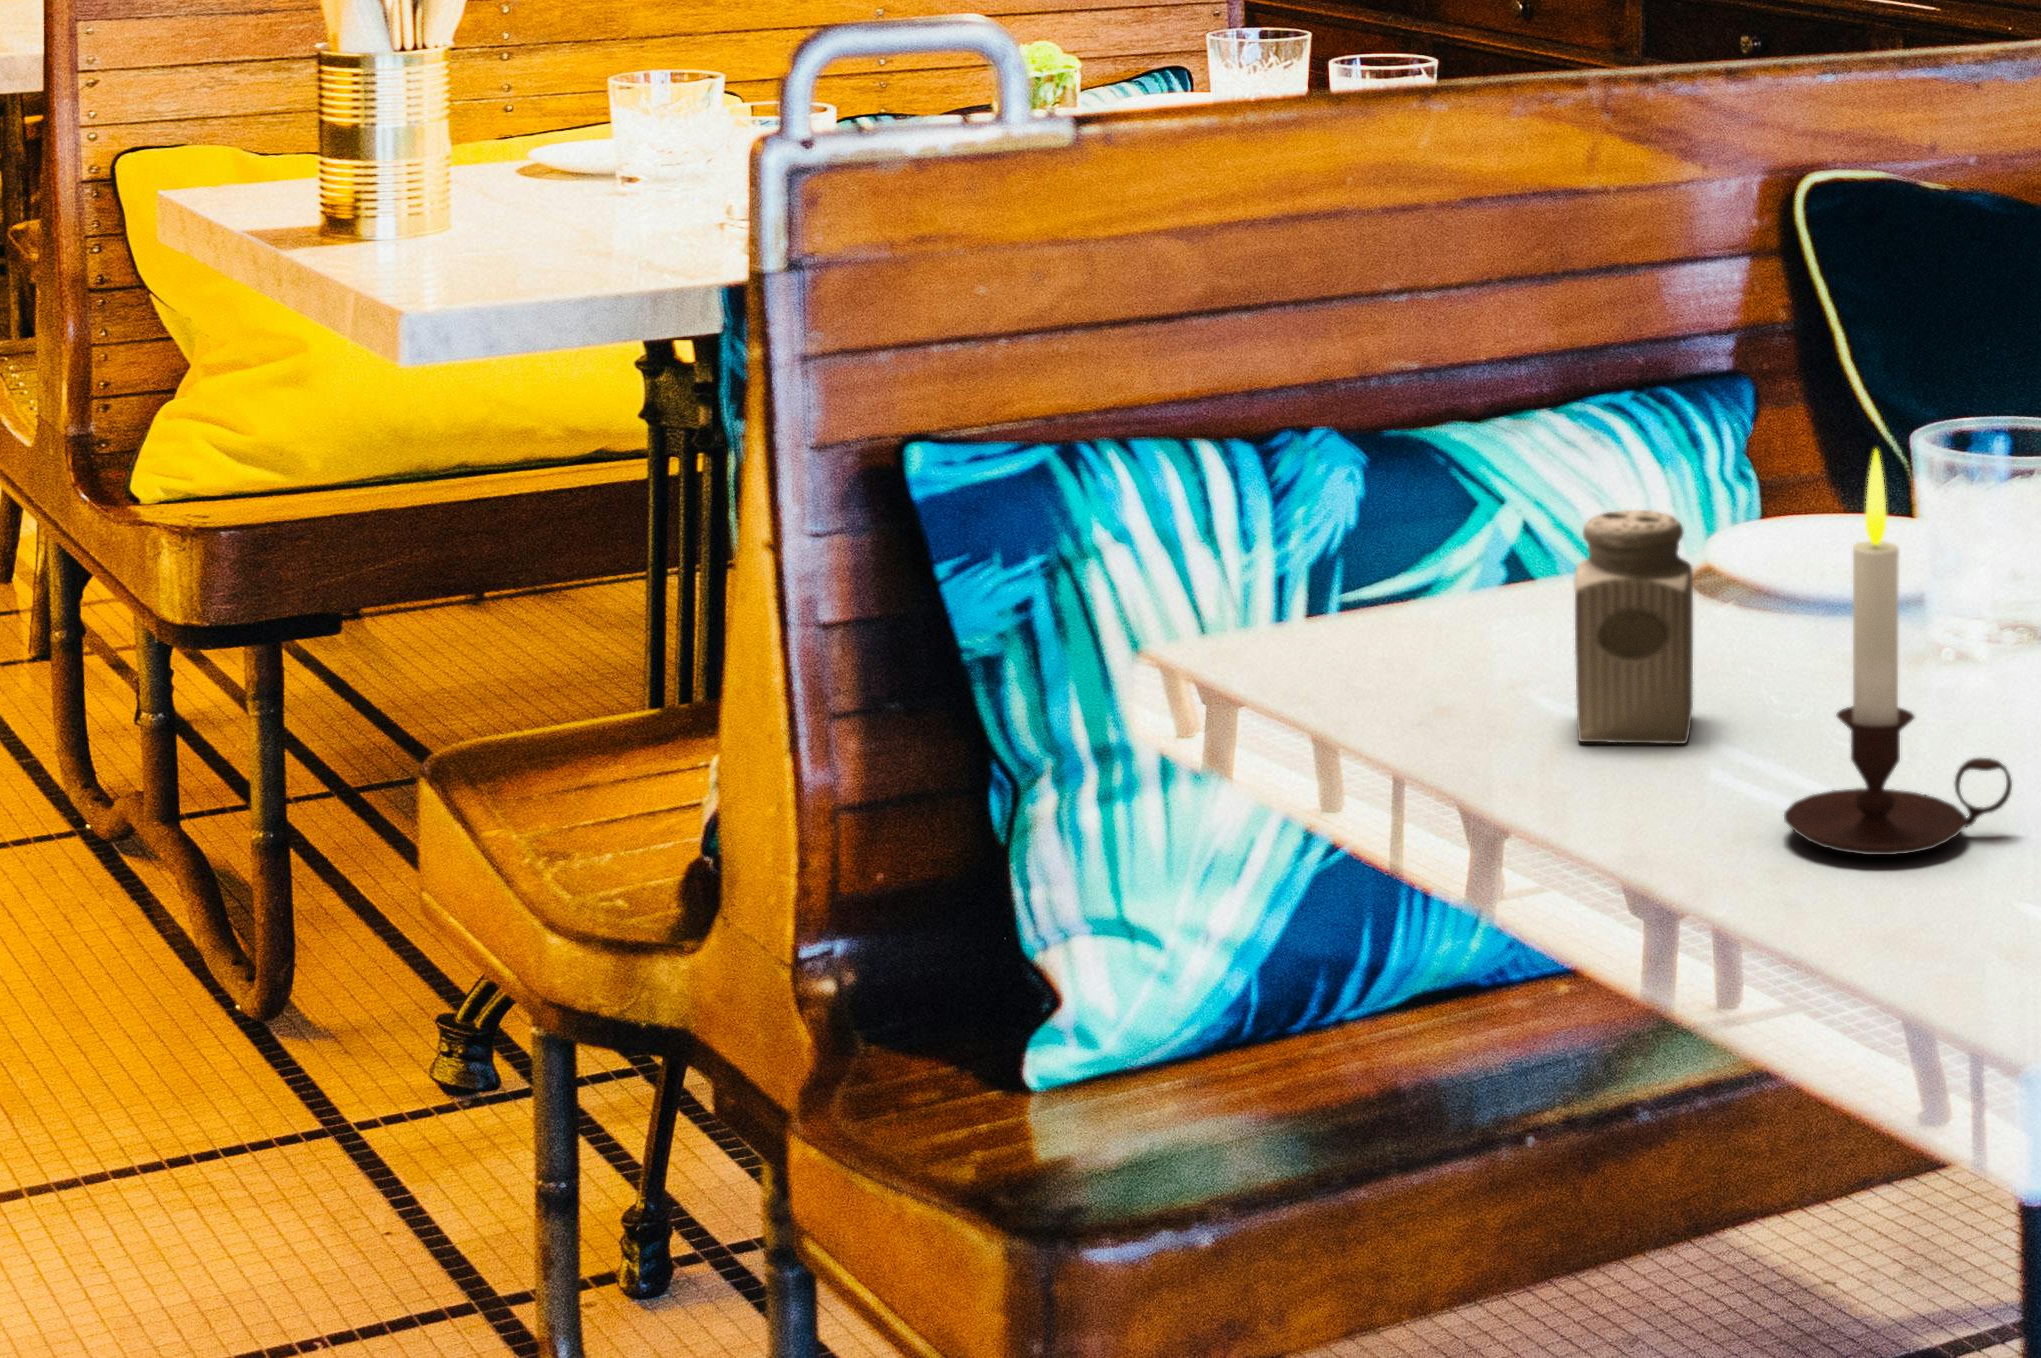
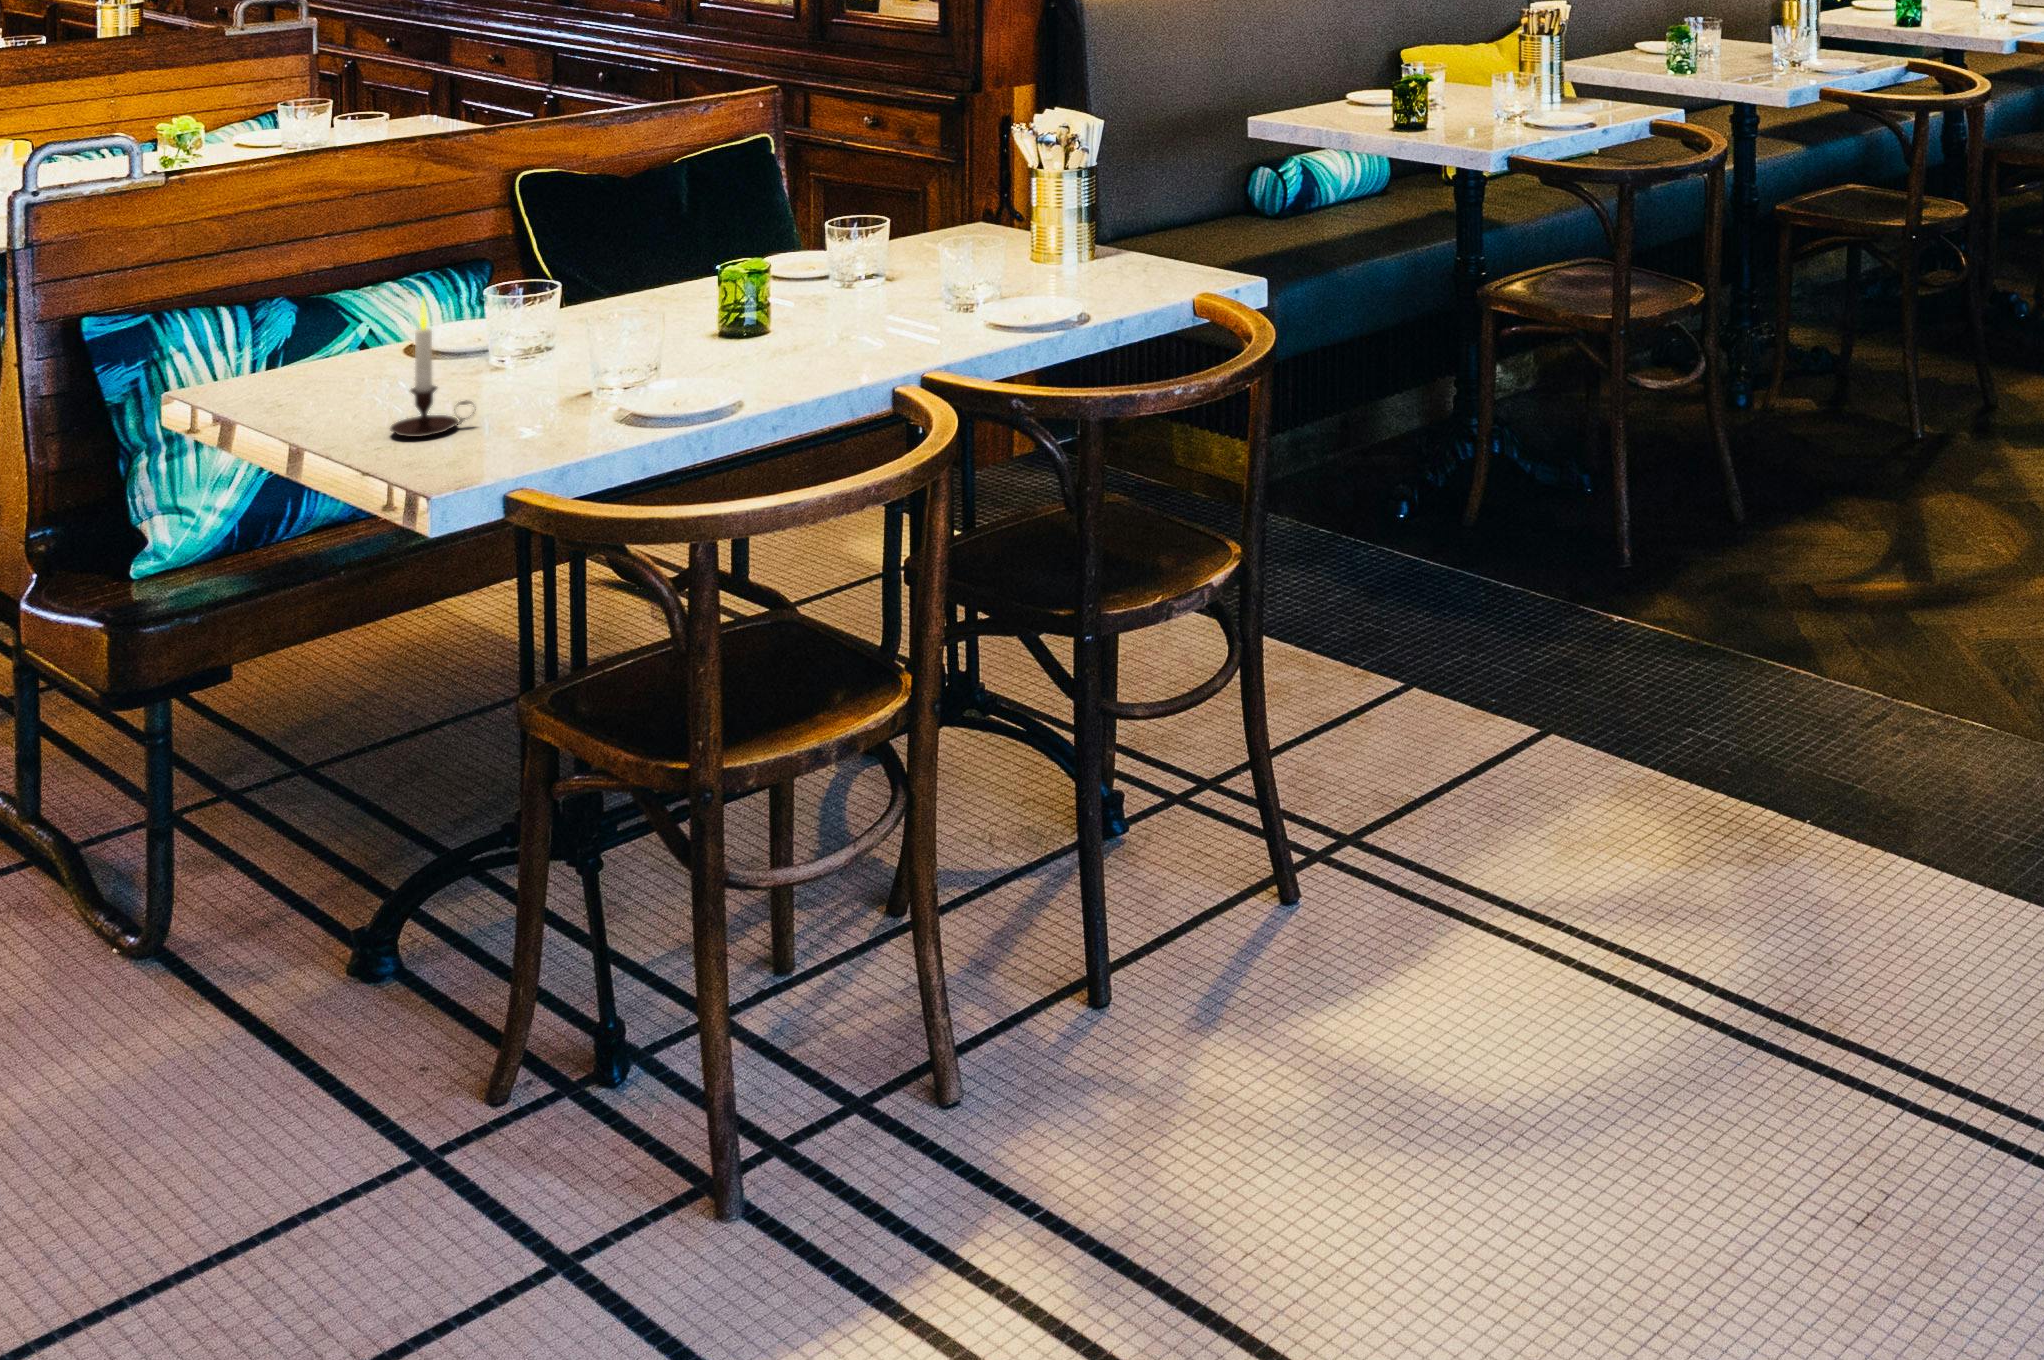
salt shaker: present [1574,510,1693,744] -> none [330,323,381,410]

